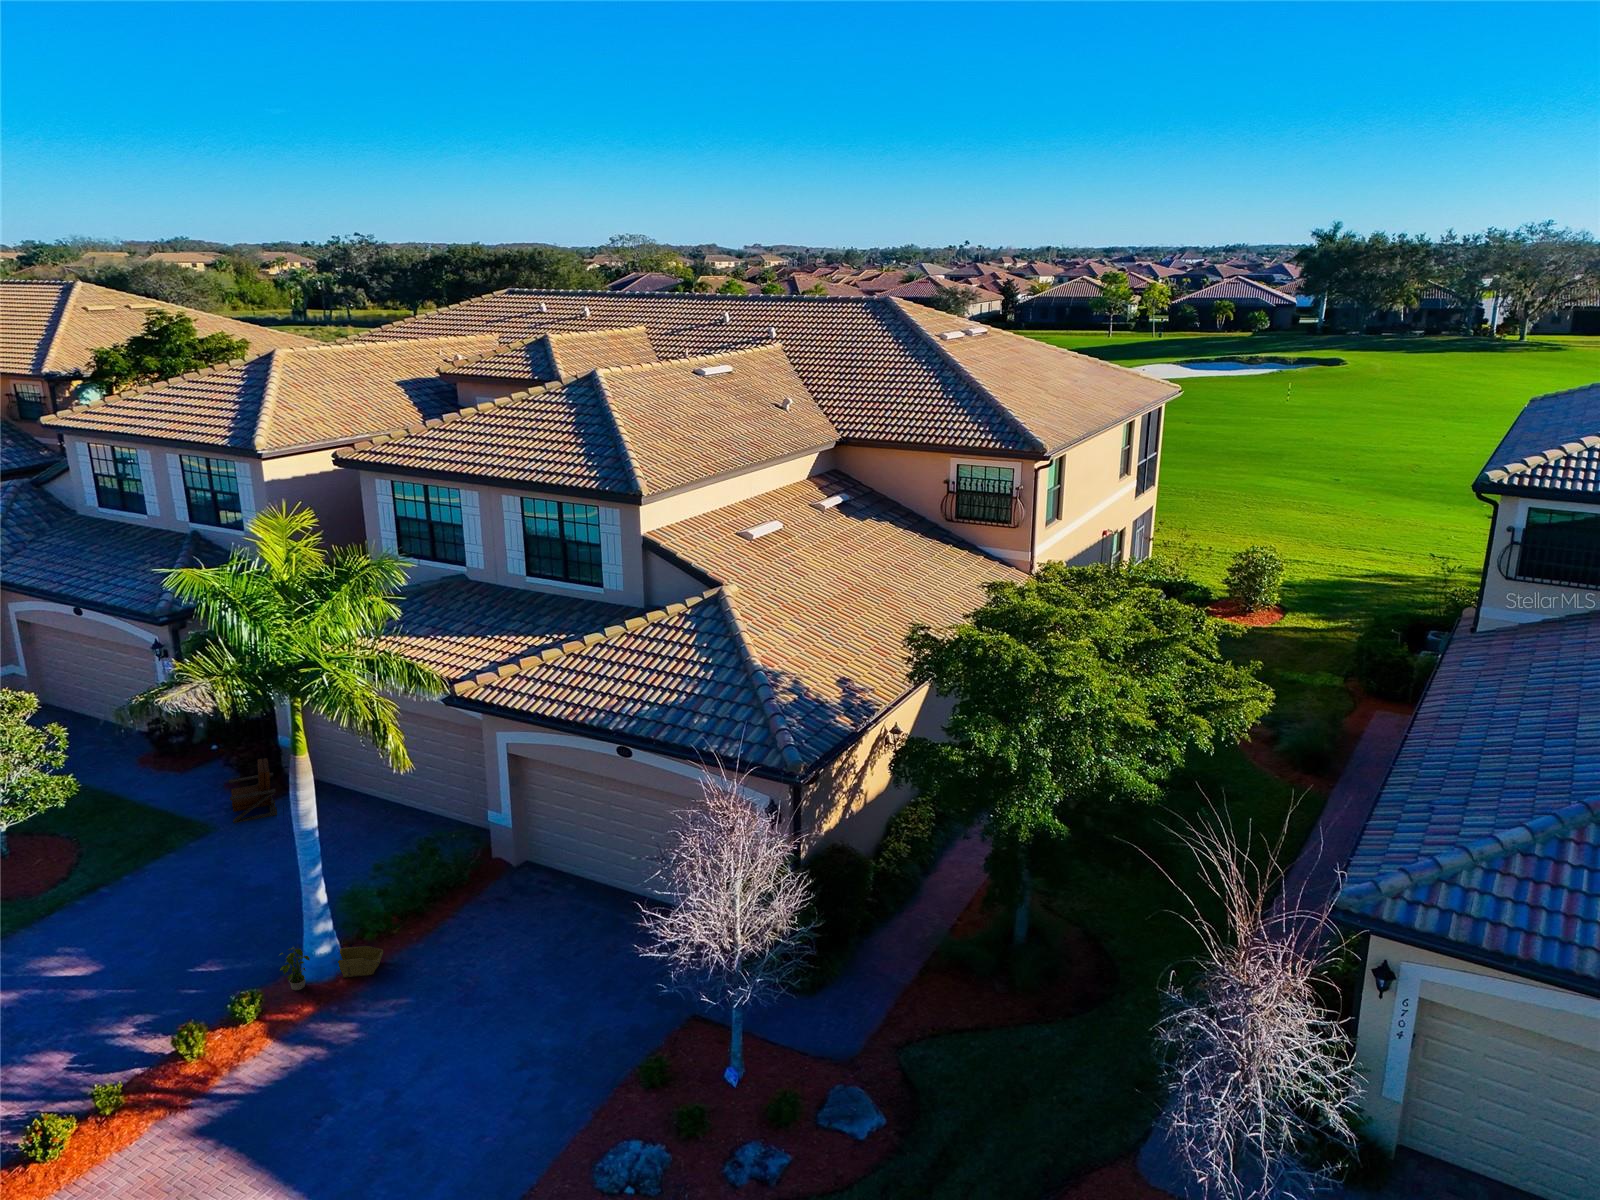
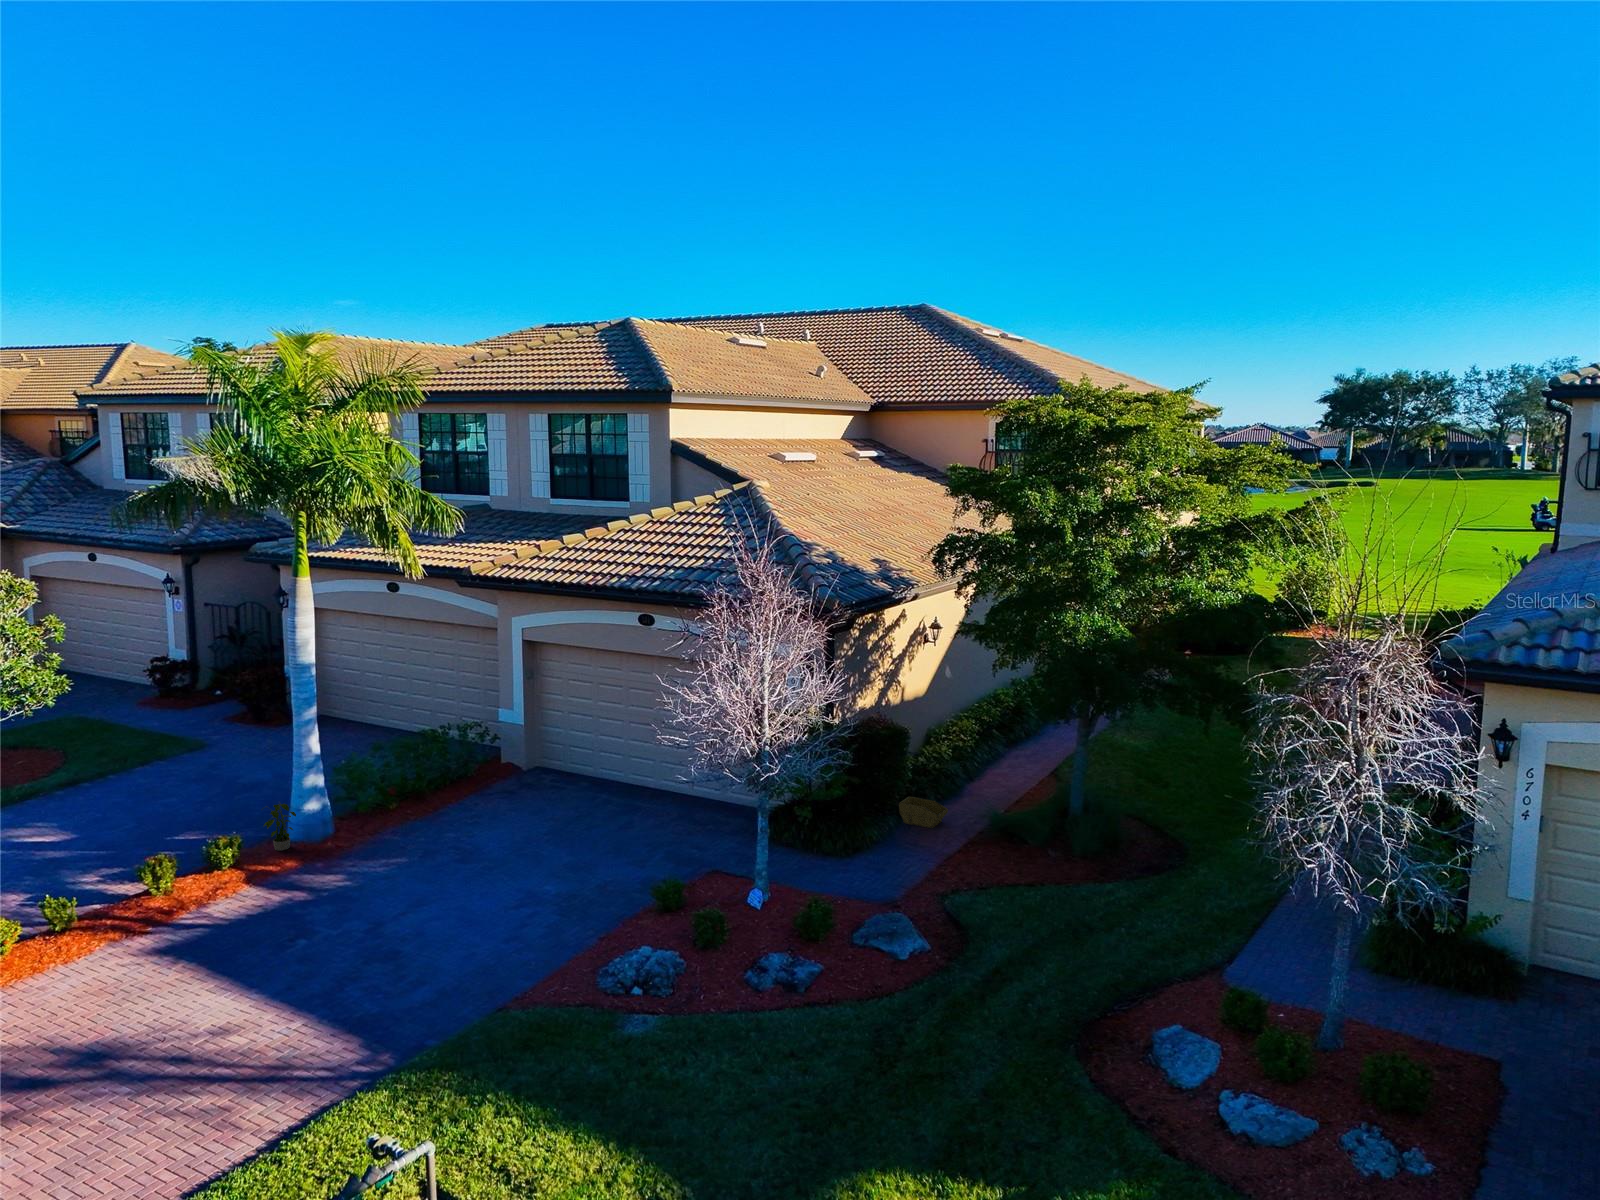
lounge chair: present [229,758,277,823] -> none [230,683,279,743]
storage bin: present [338,946,383,978] -> present [899,796,948,828]

